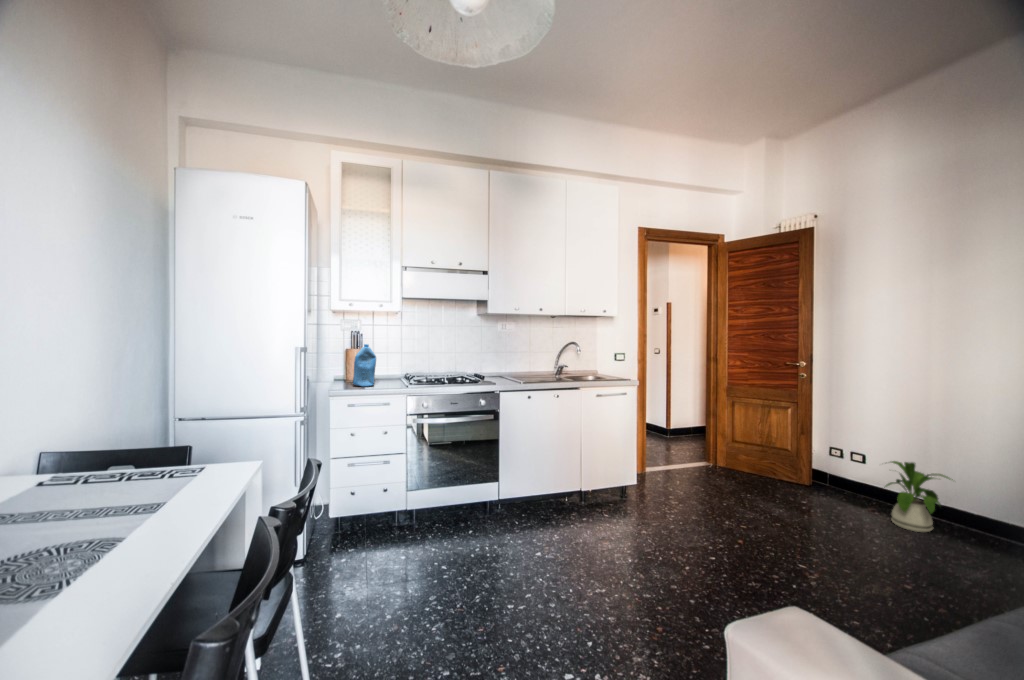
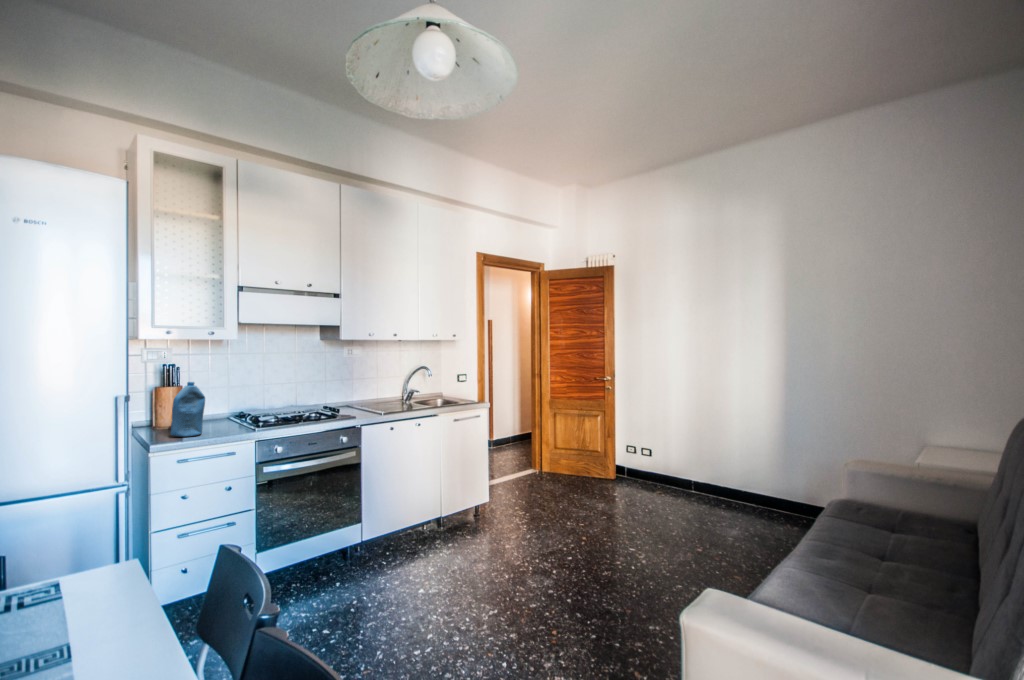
house plant: present [884,461,953,532] -> none [660,451,705,502]

